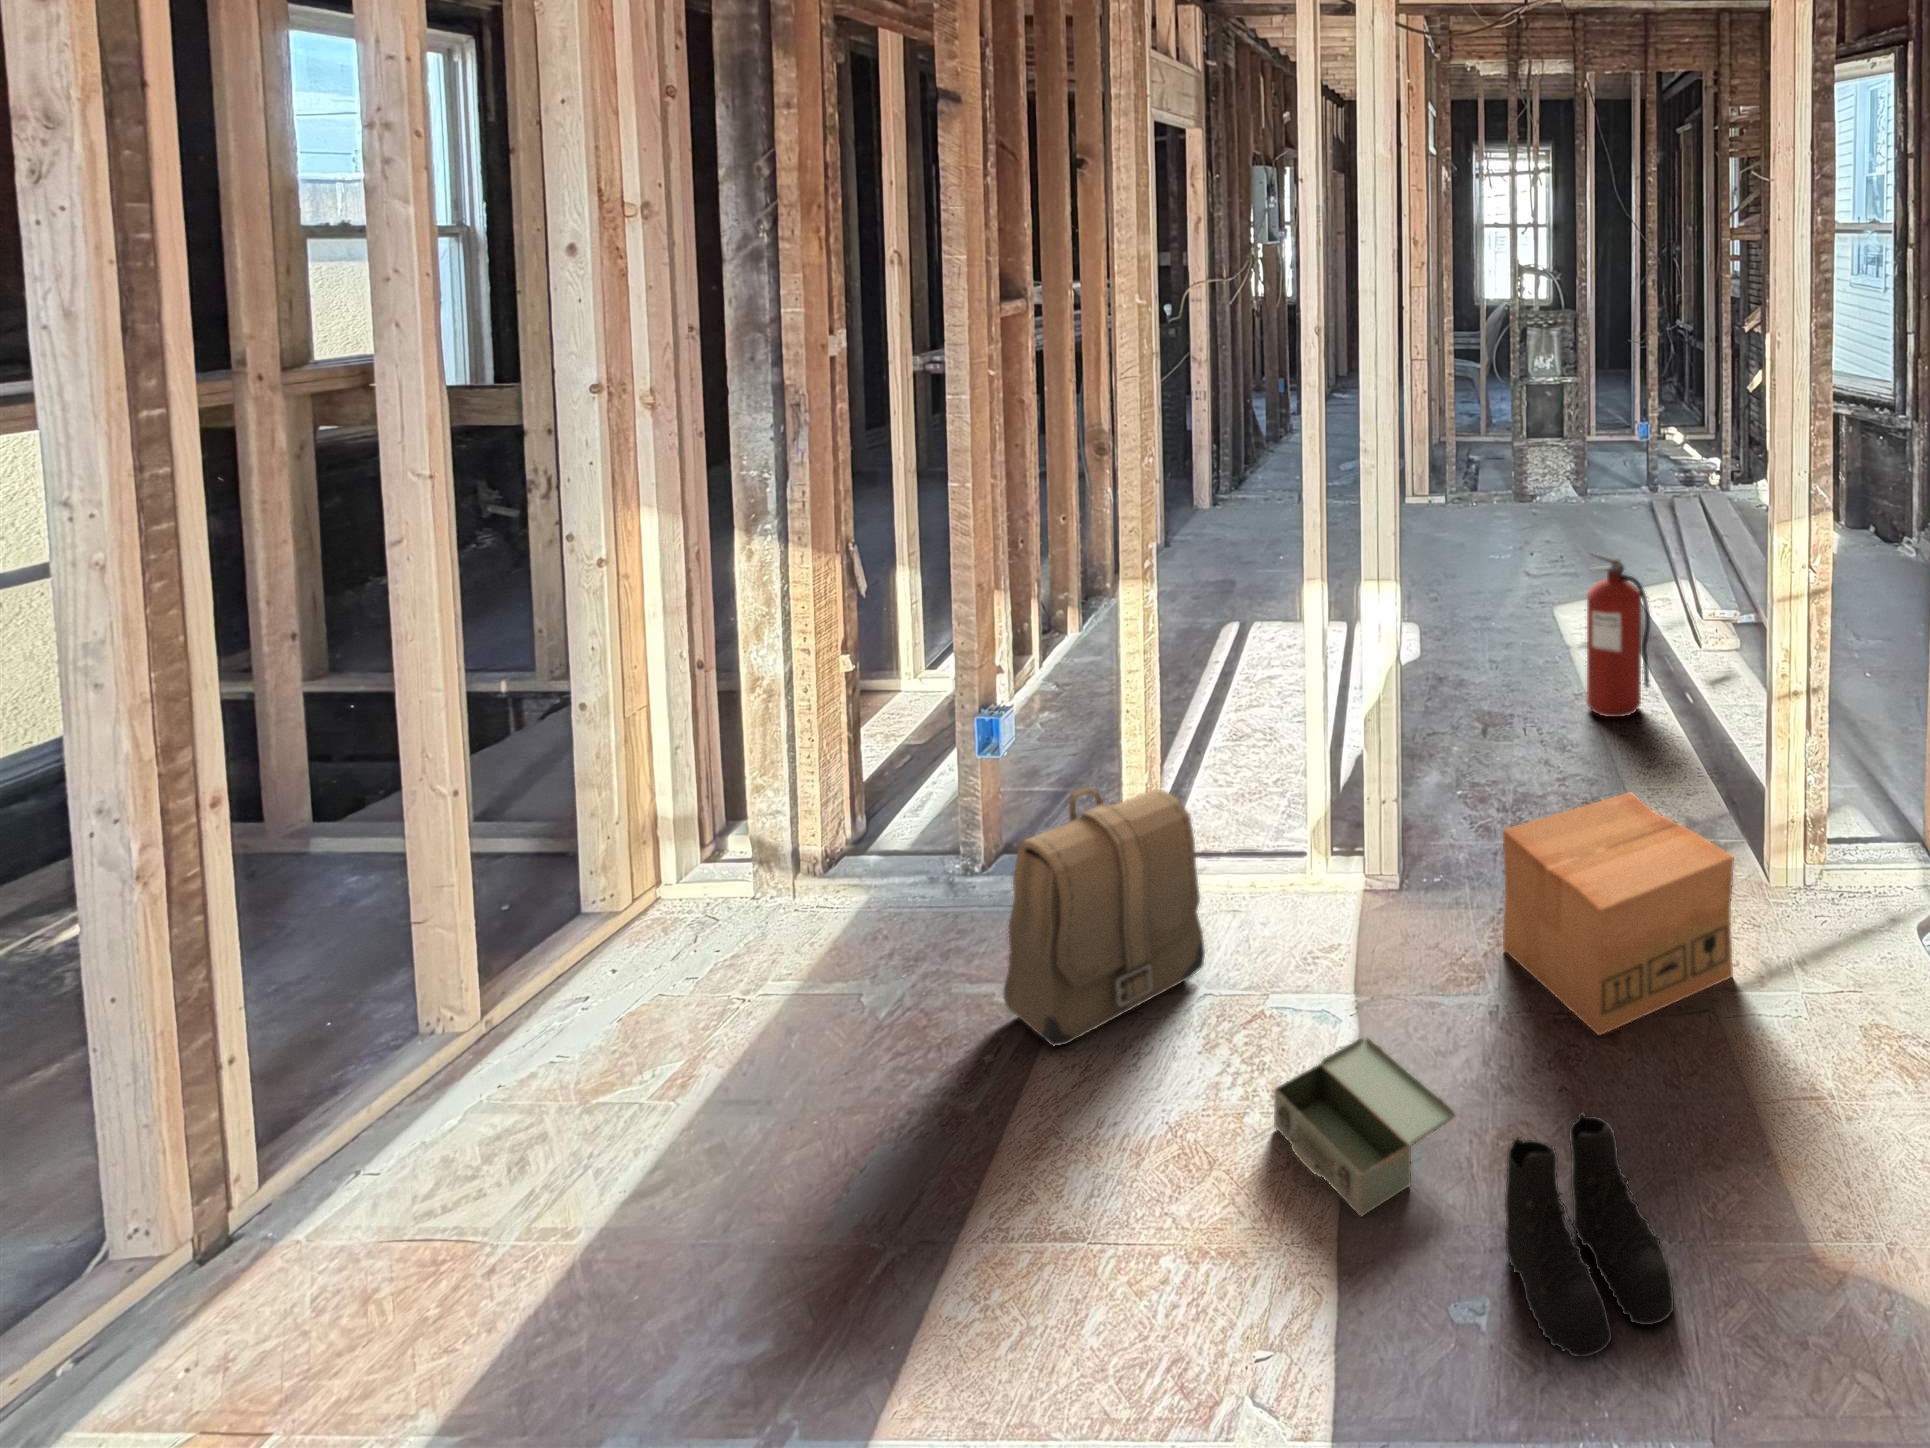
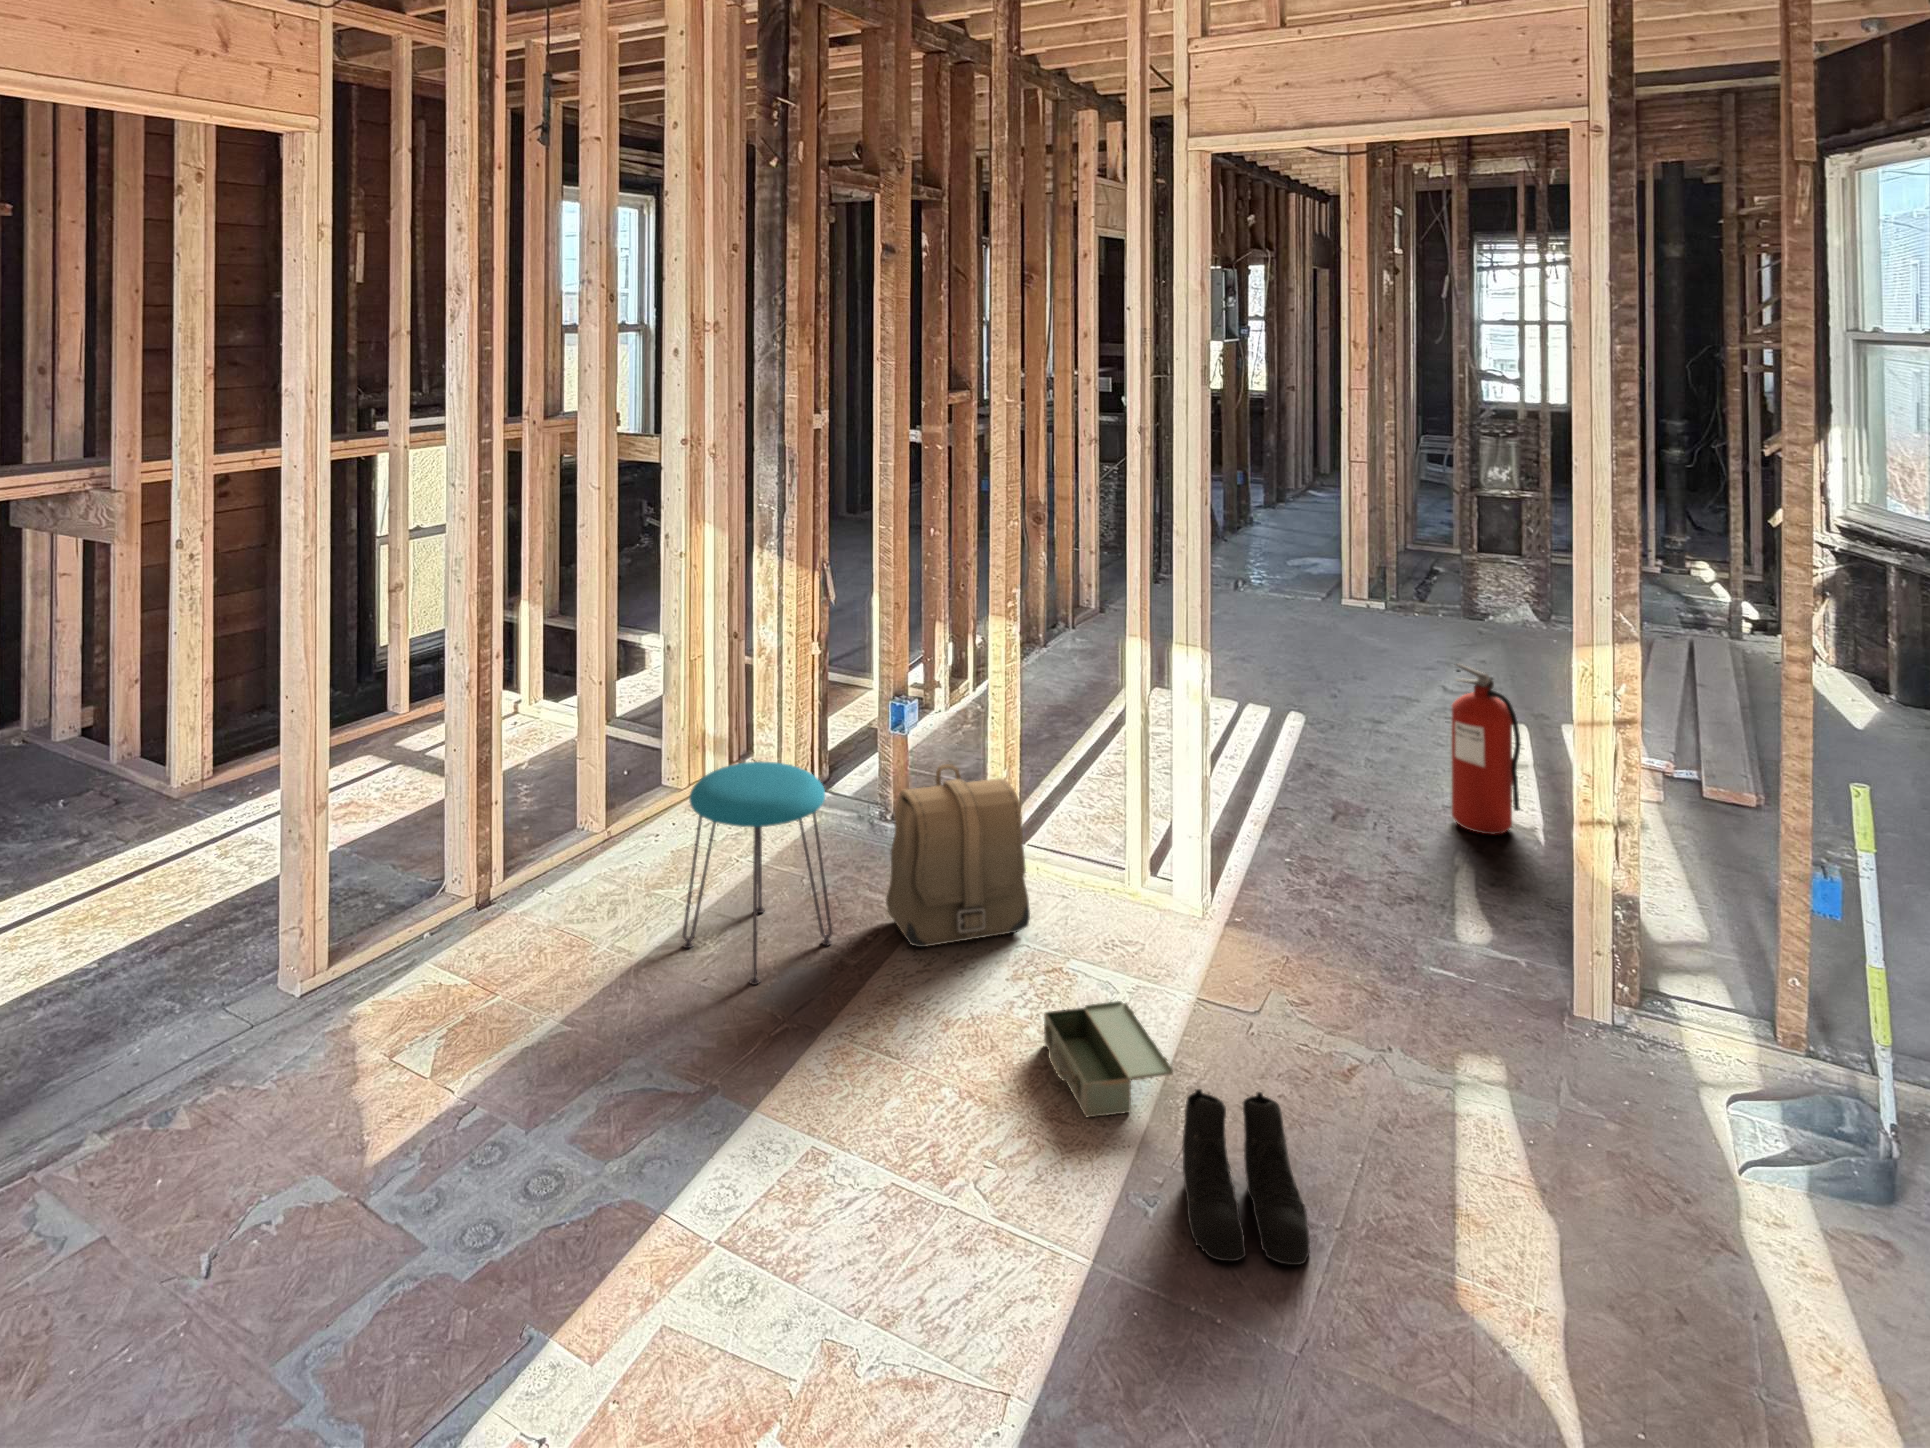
cardboard box: present [1503,792,1734,1036] -> none [1276,877,1490,1071]
stool: none [671,848,931,1198] -> present [682,762,832,985]

